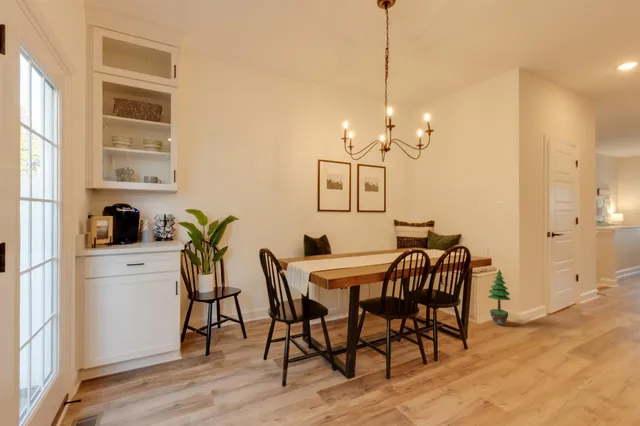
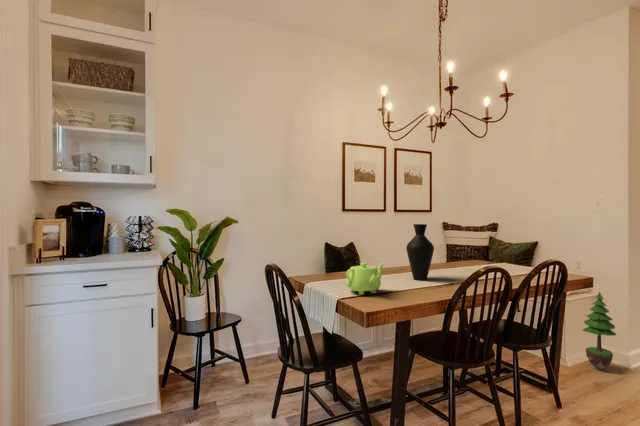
vase: none [361,221,380,260] -> present [406,224,434,280]
teapot: none [316,247,344,269] -> present [346,263,385,295]

